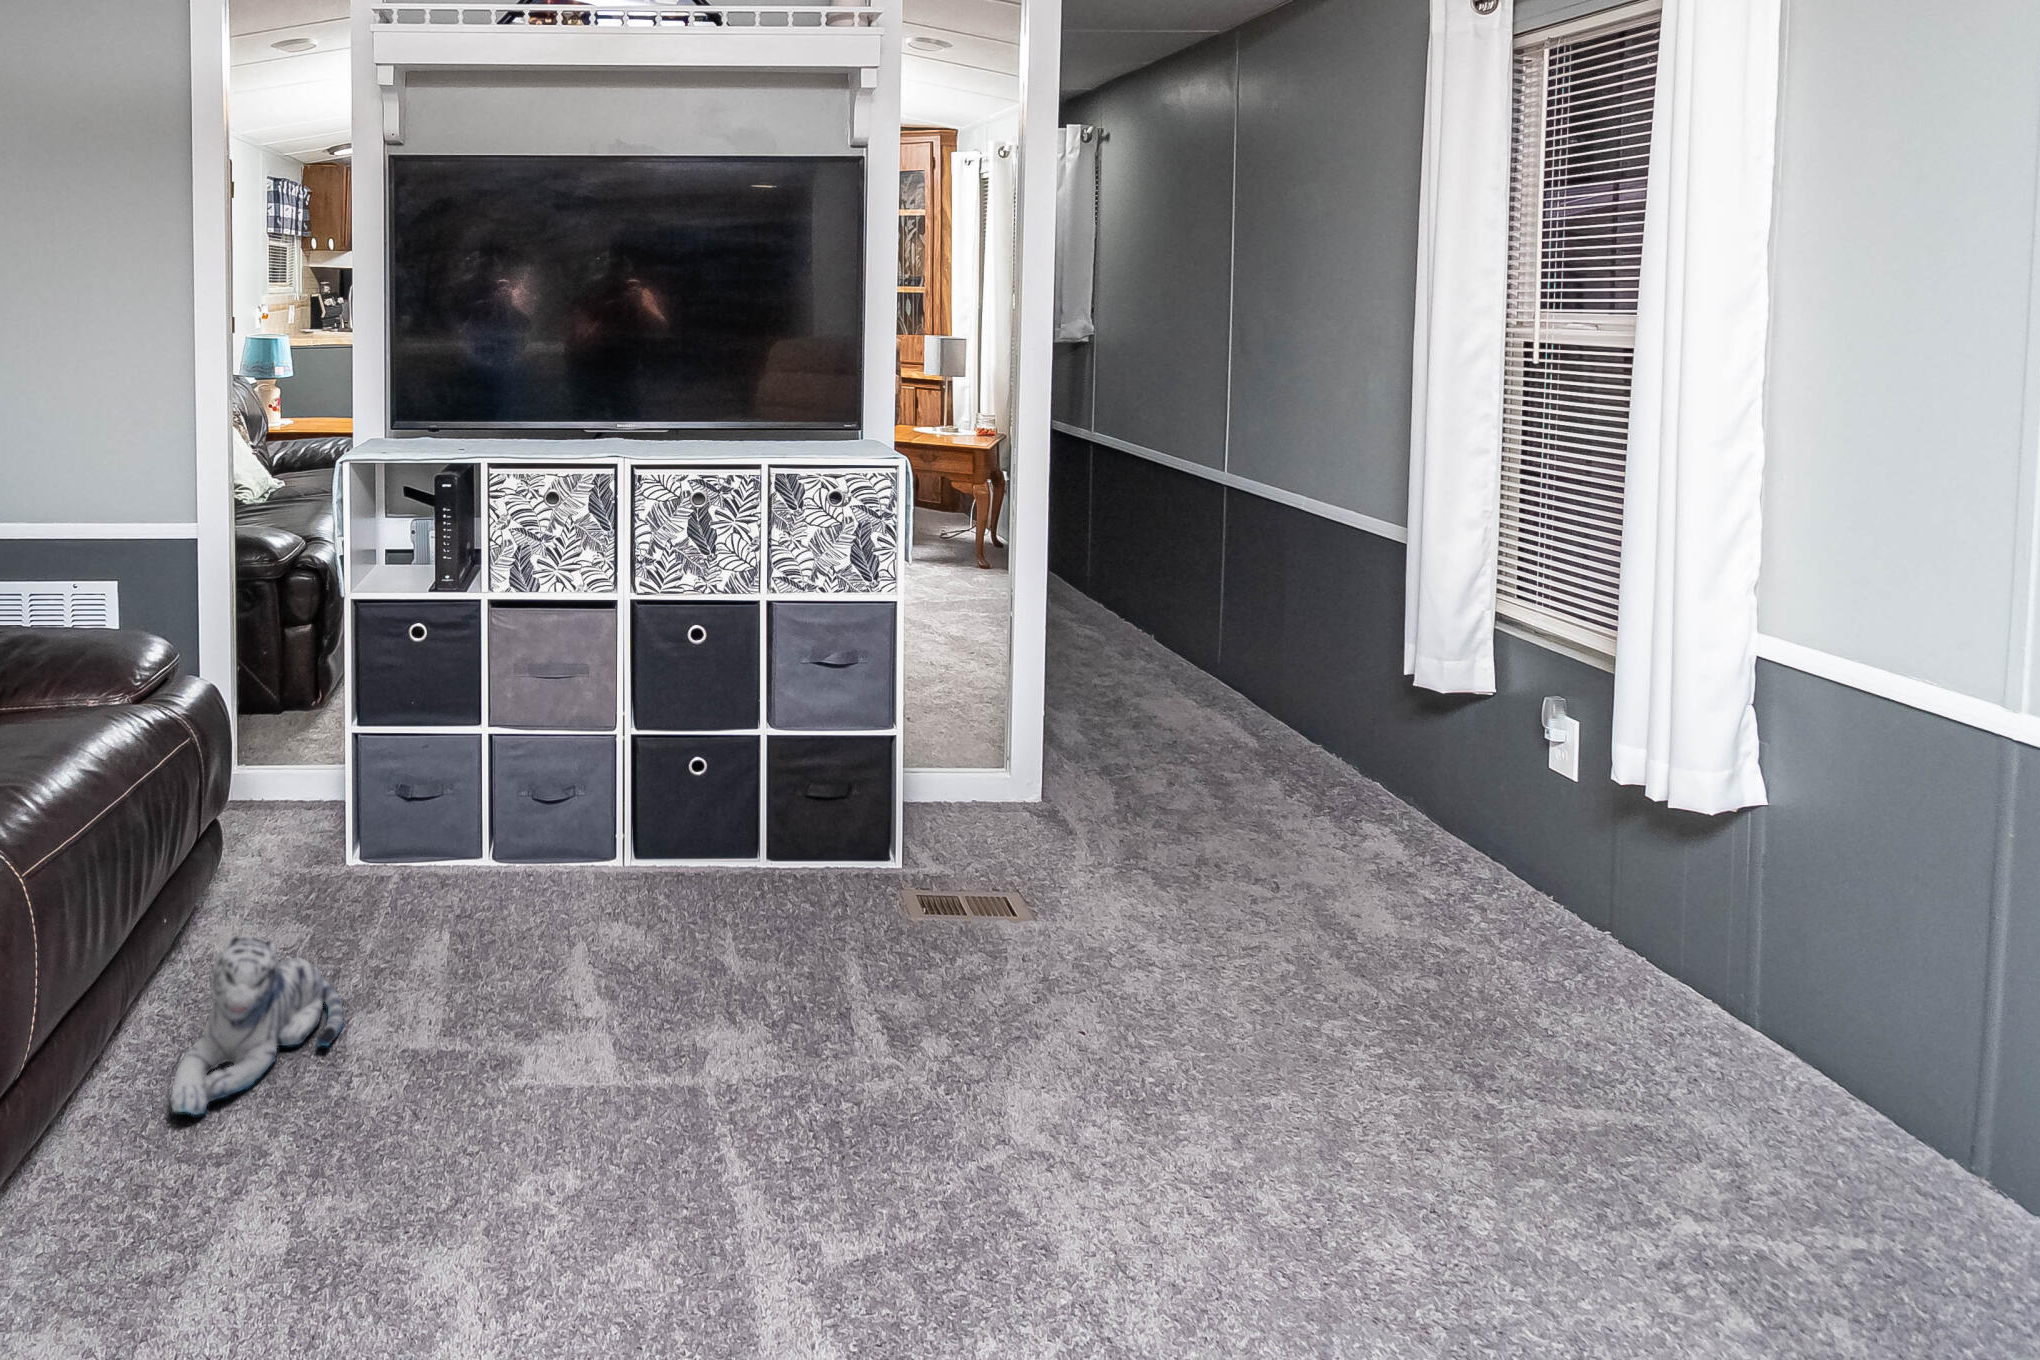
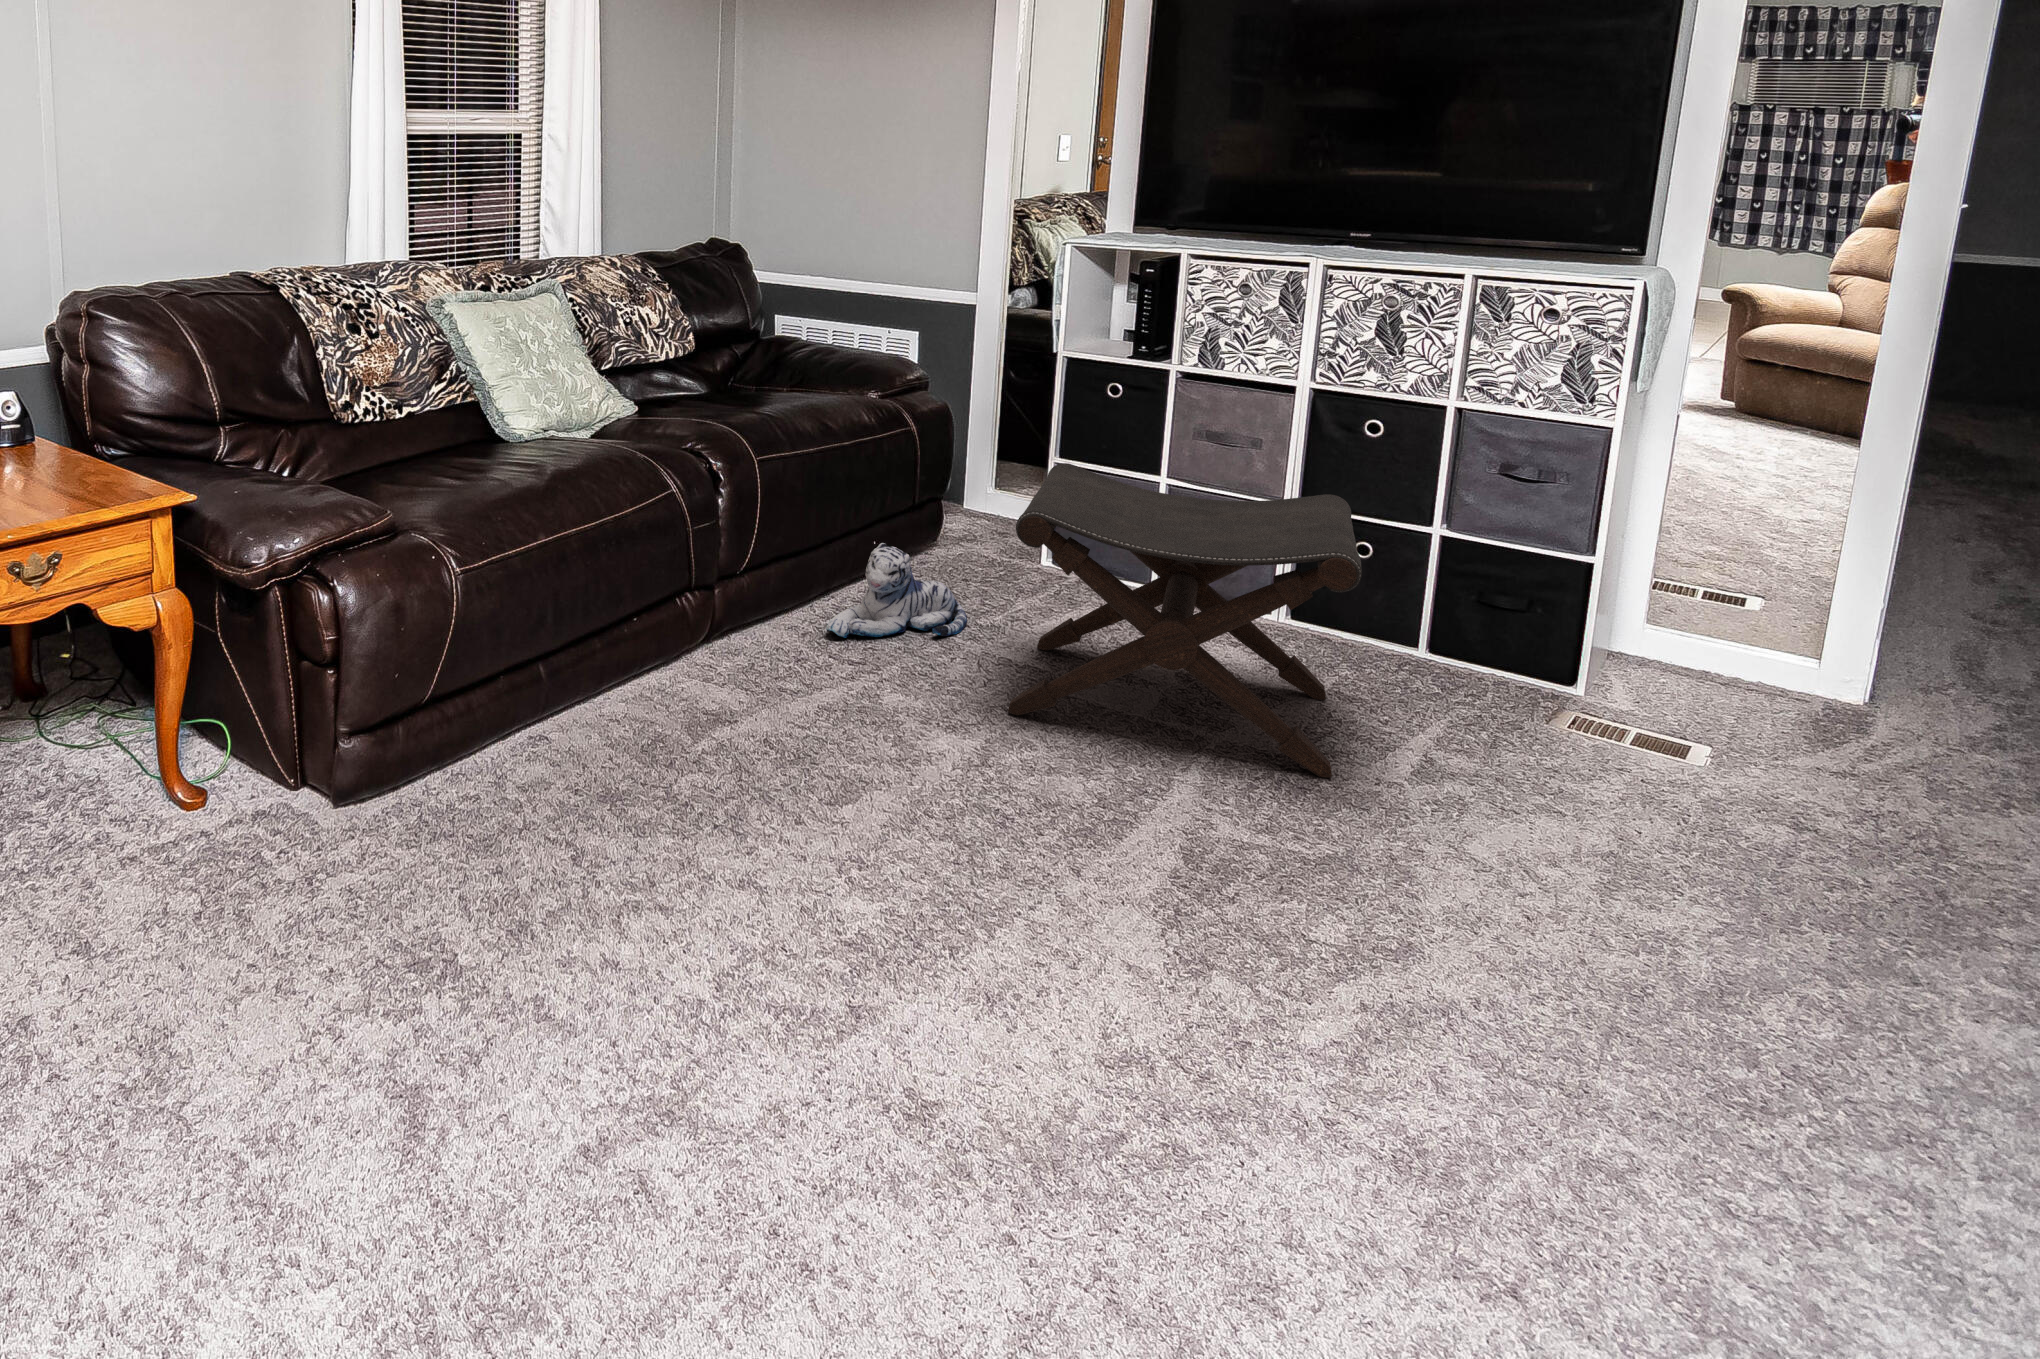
footstool: none [441,725,872,1156] -> present [1008,463,1362,778]

